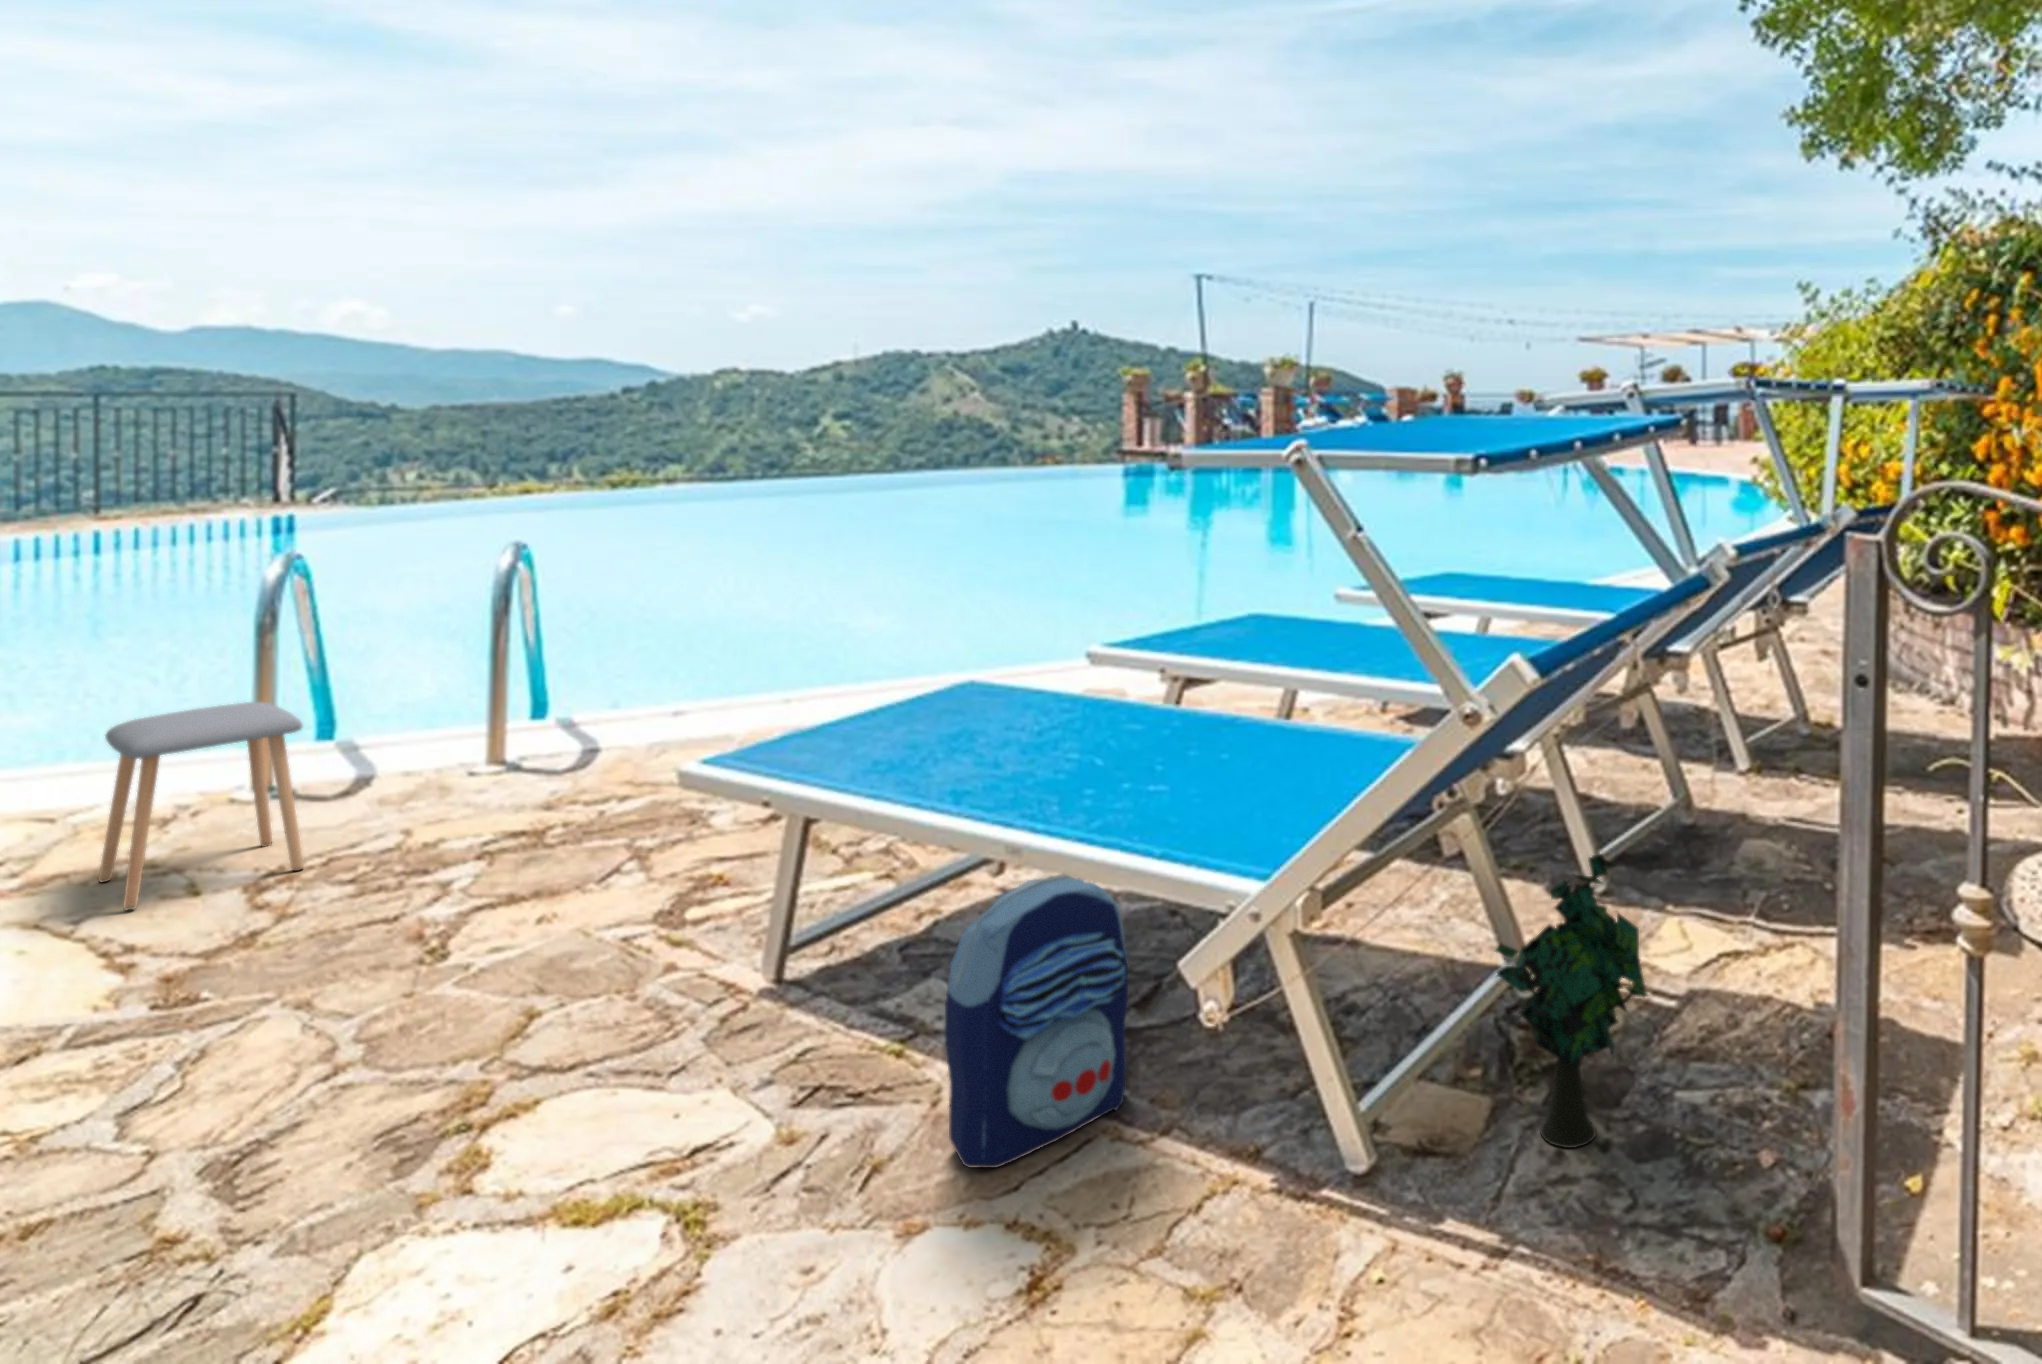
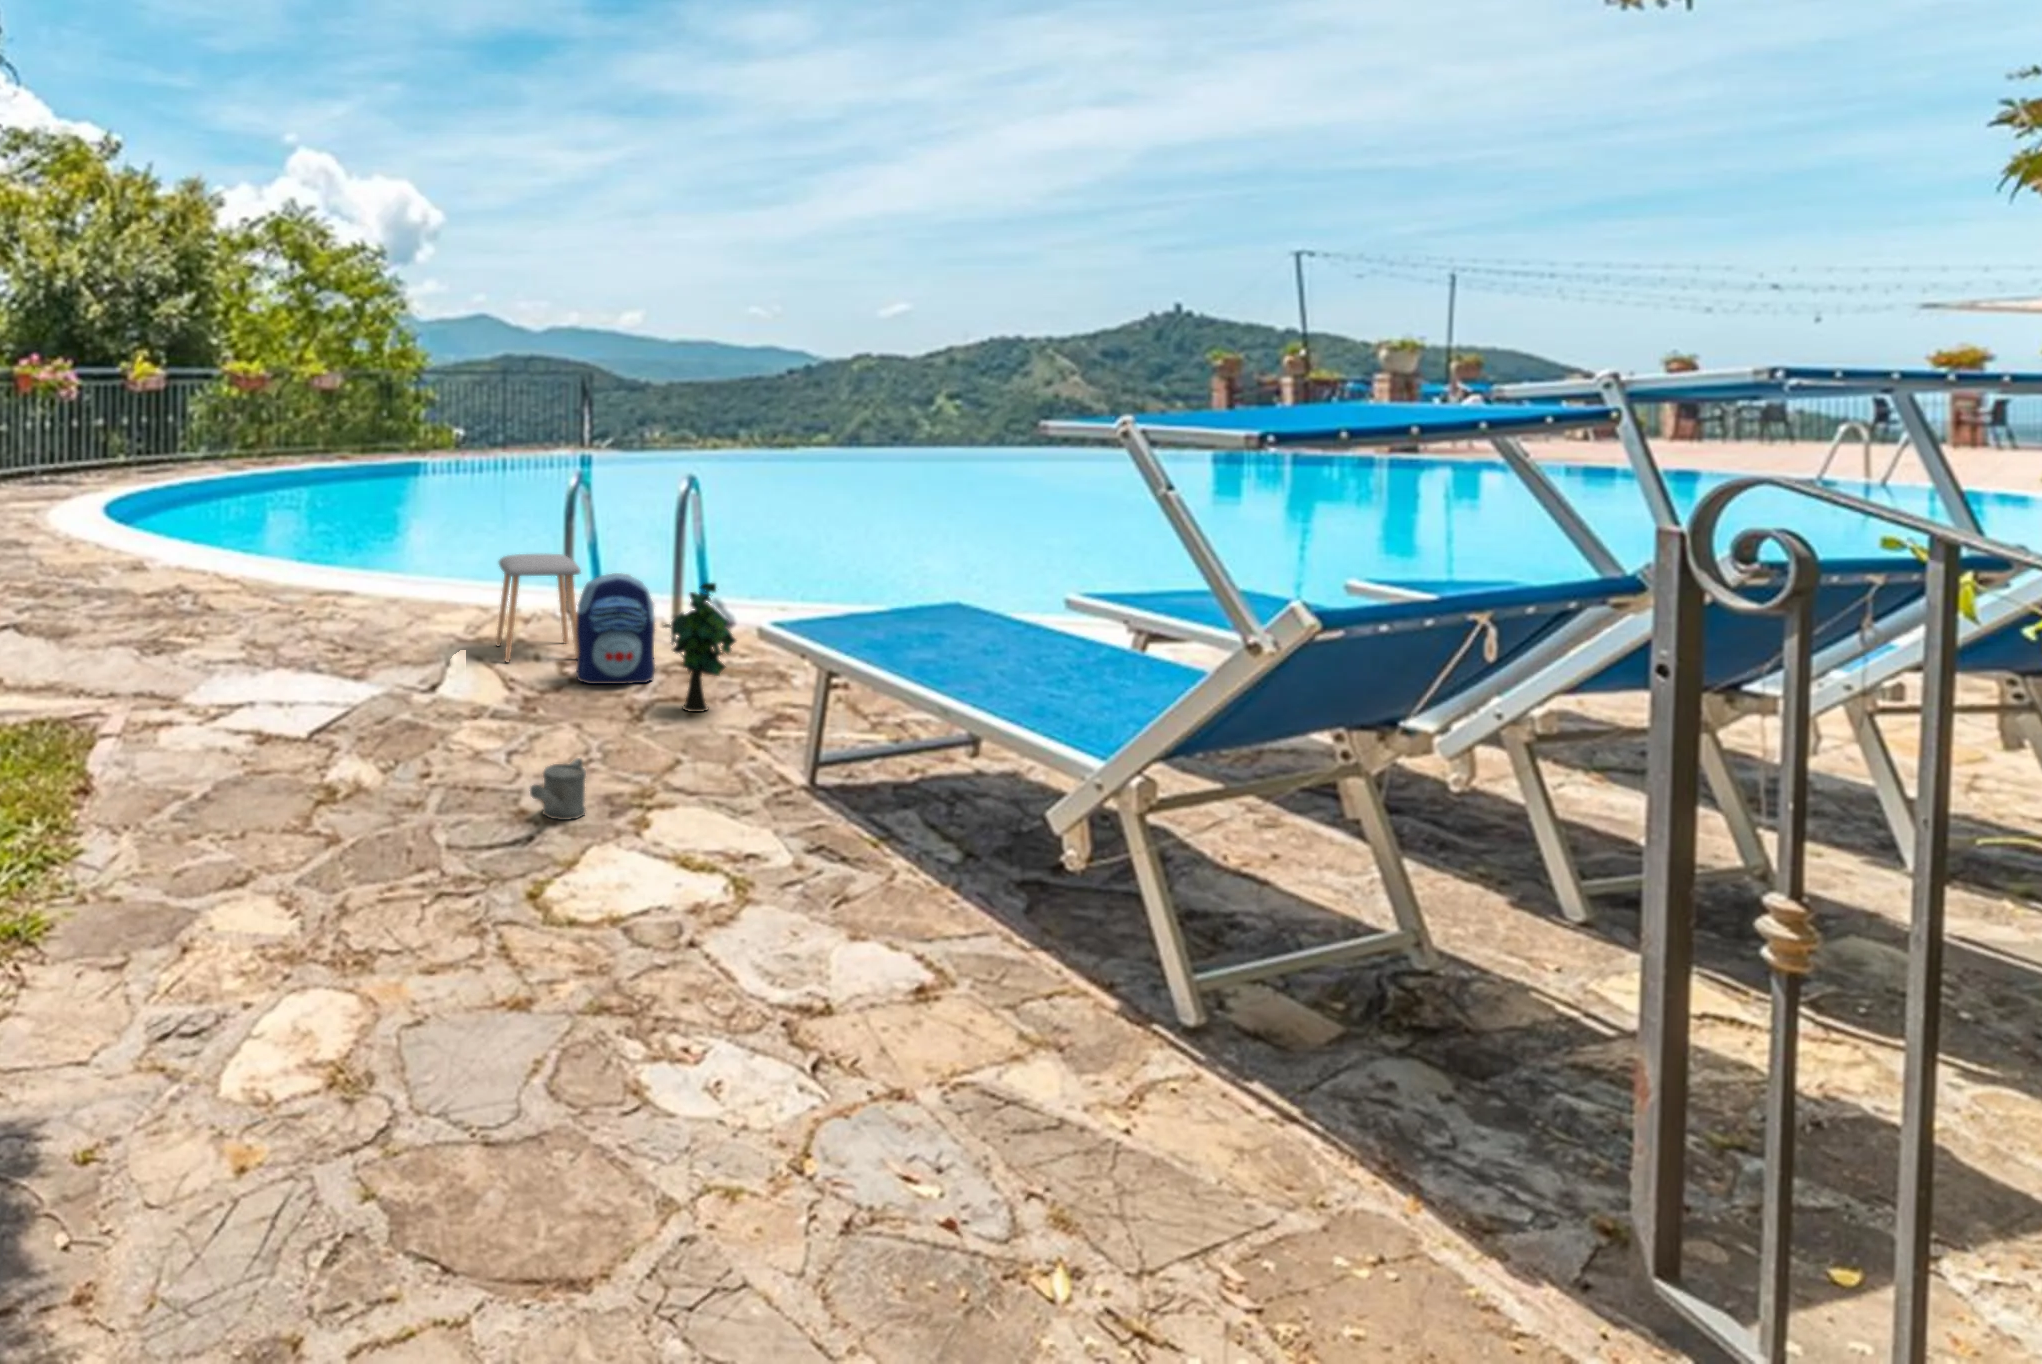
decorative plant: present [1495,854,1648,1148] -> present [664,583,736,712]
backpack: present [945,874,1128,1168] -> present [576,573,655,684]
watering can: none [216,1076,349,1215] -> present [530,758,586,820]

